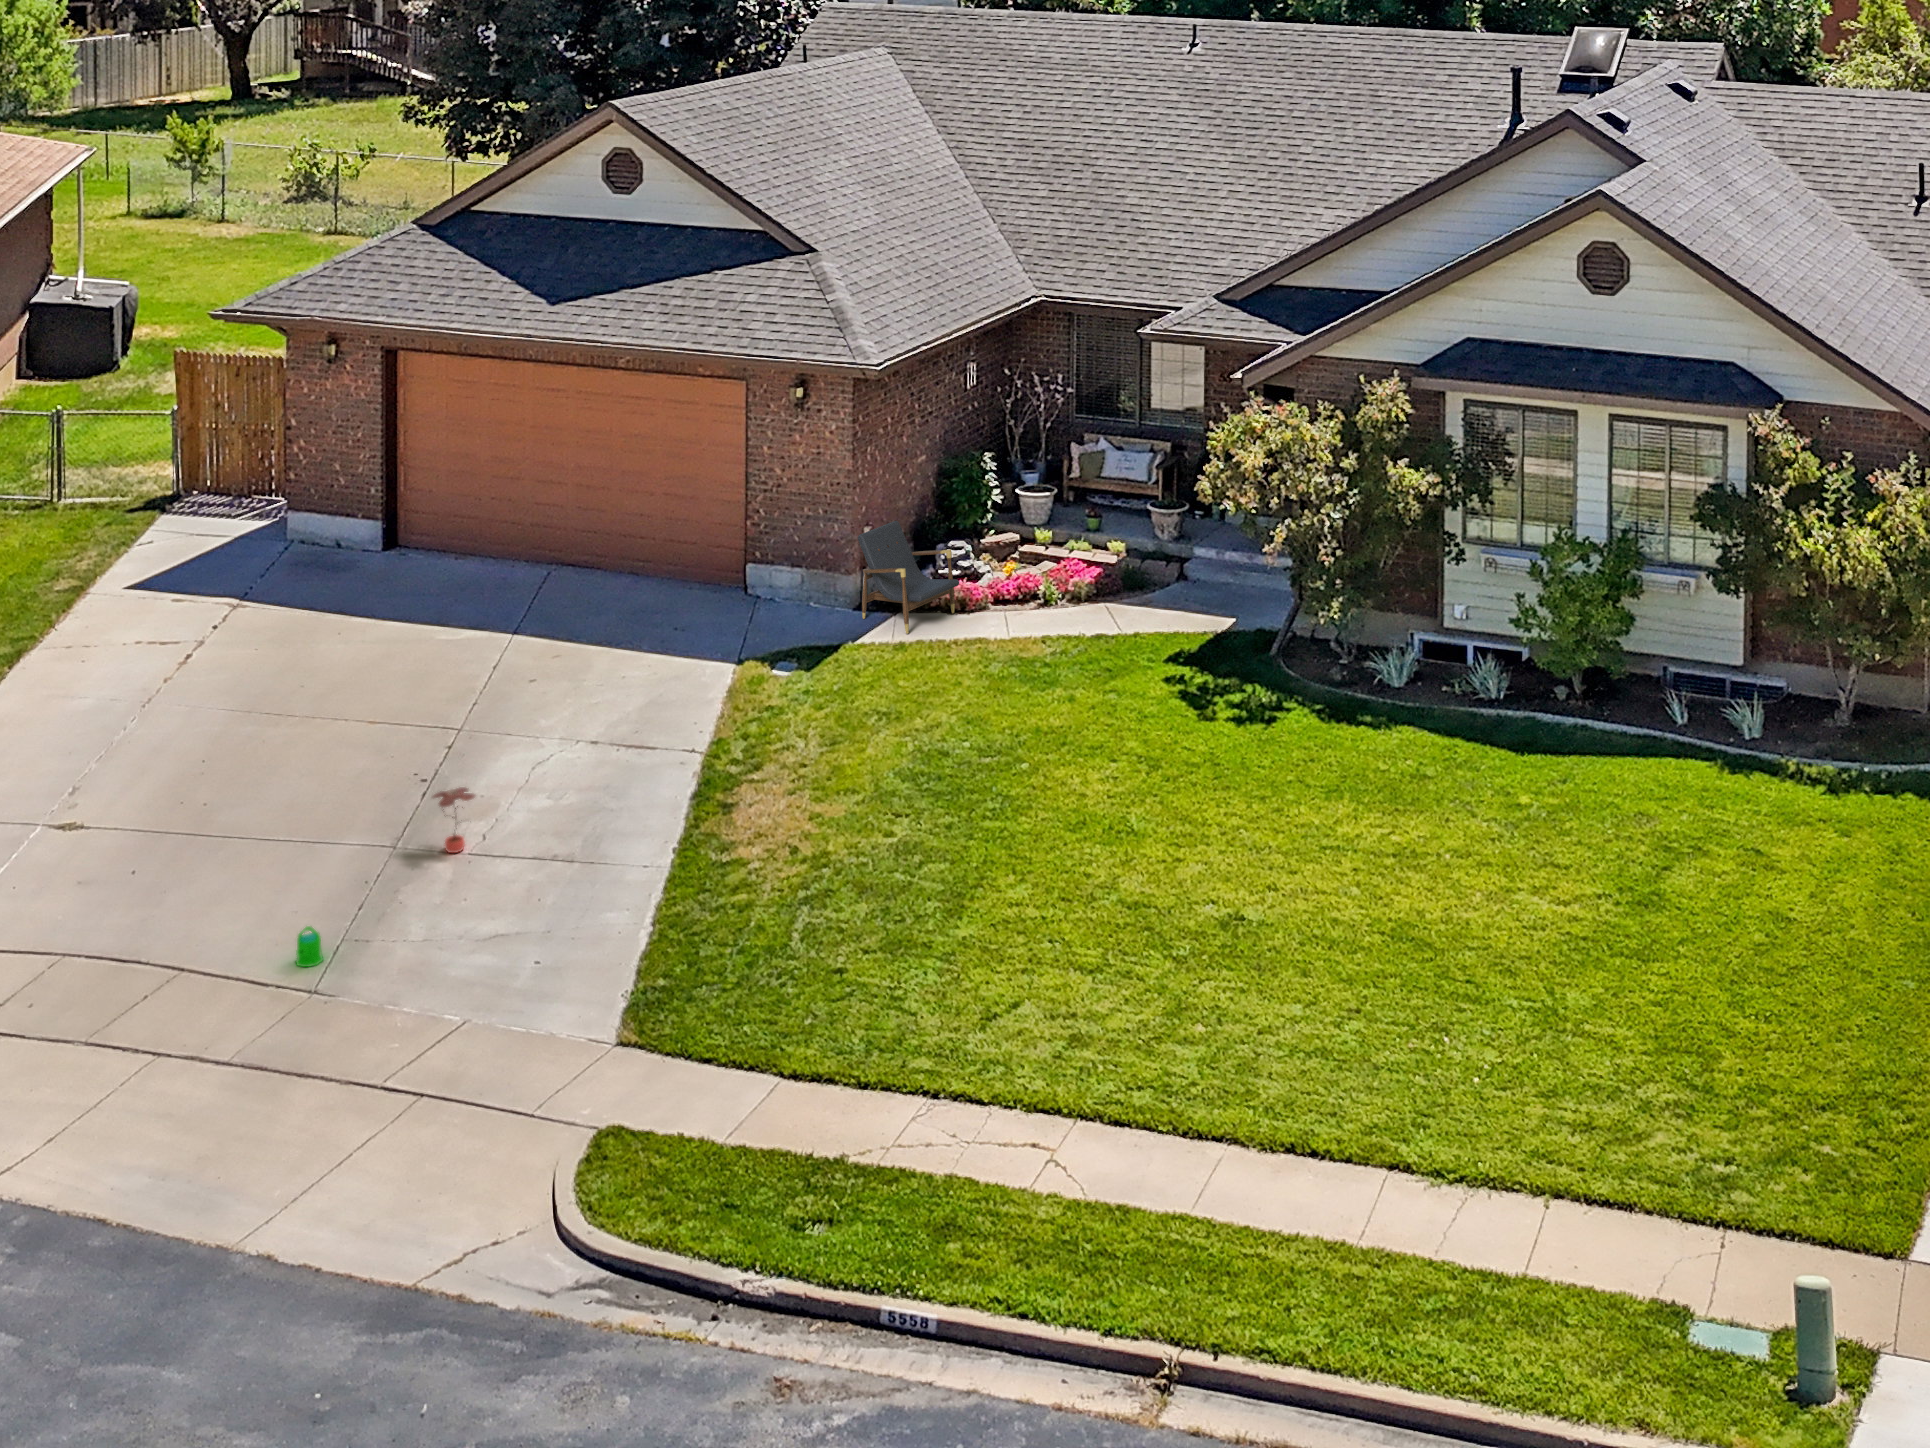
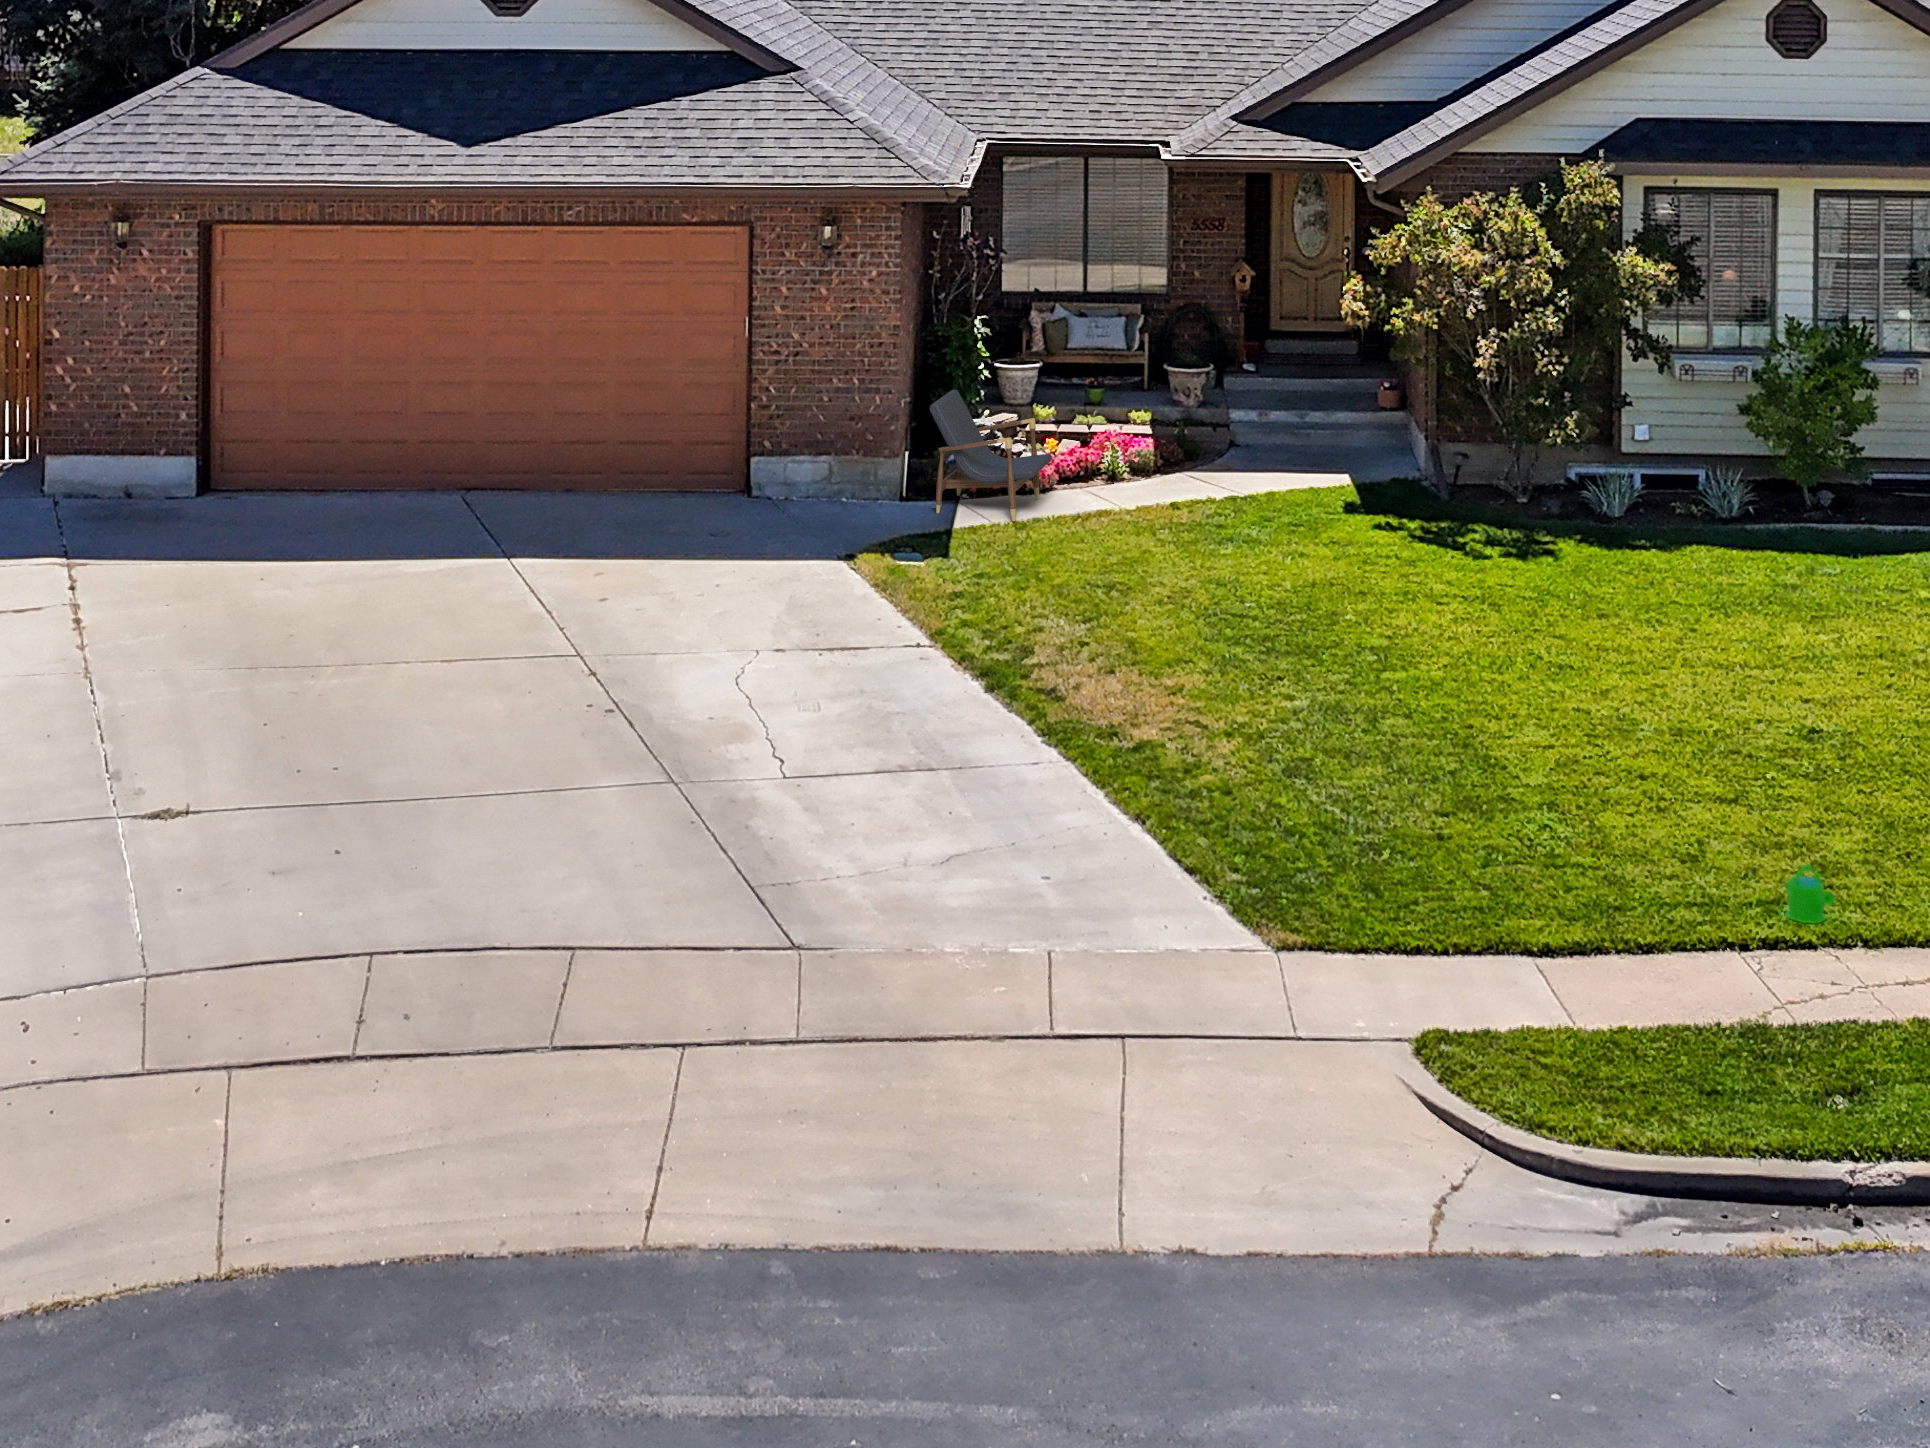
potted plant: present [433,787,475,853] -> none [722,699,789,791]
watering can: present [296,926,323,967] -> present [1785,865,1835,924]

